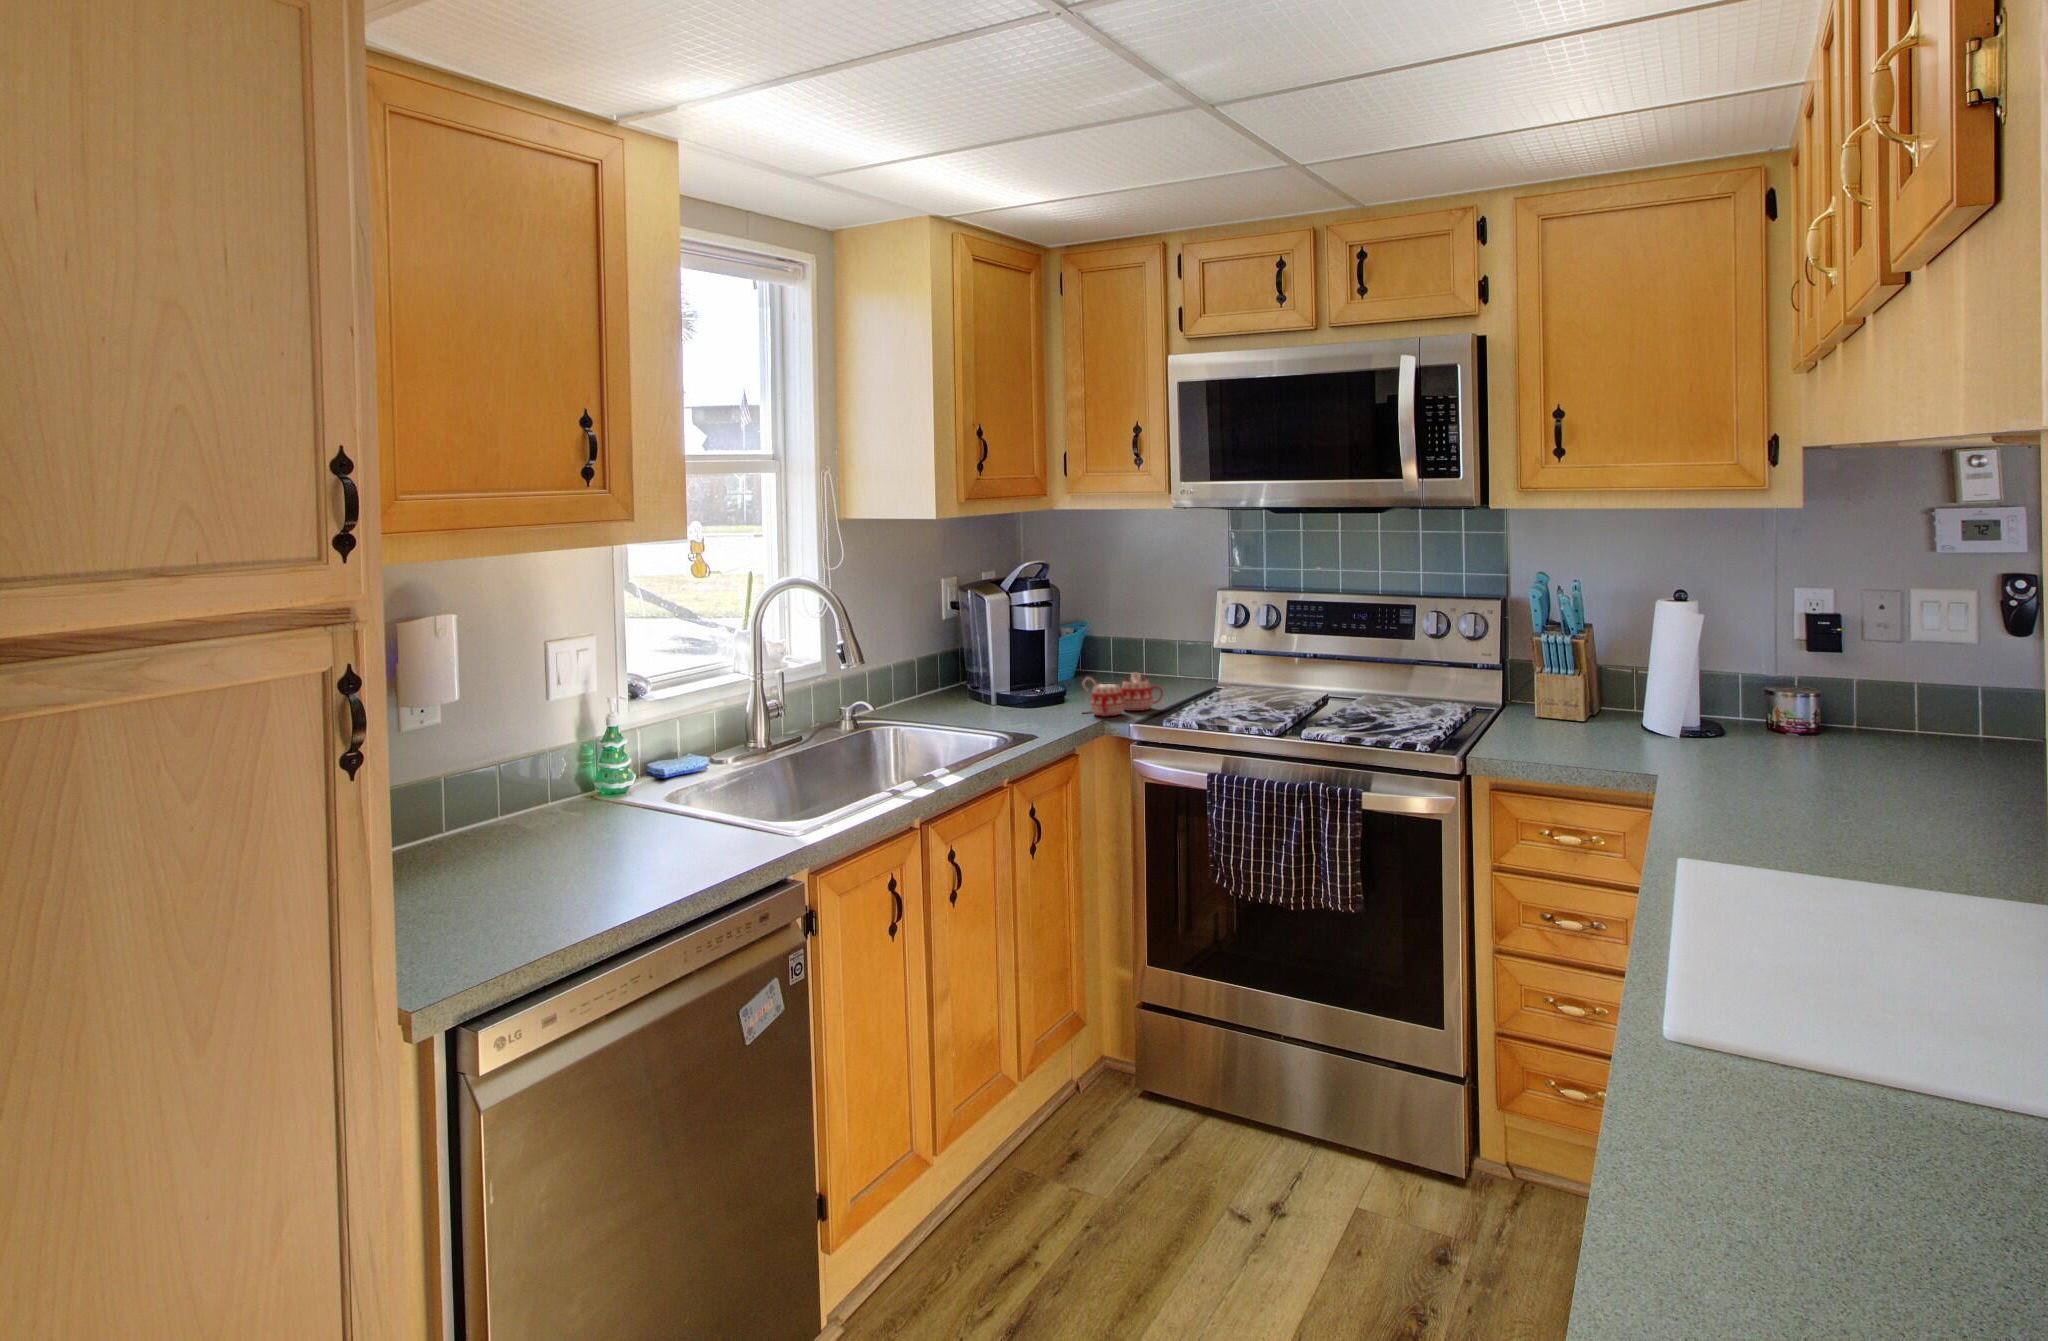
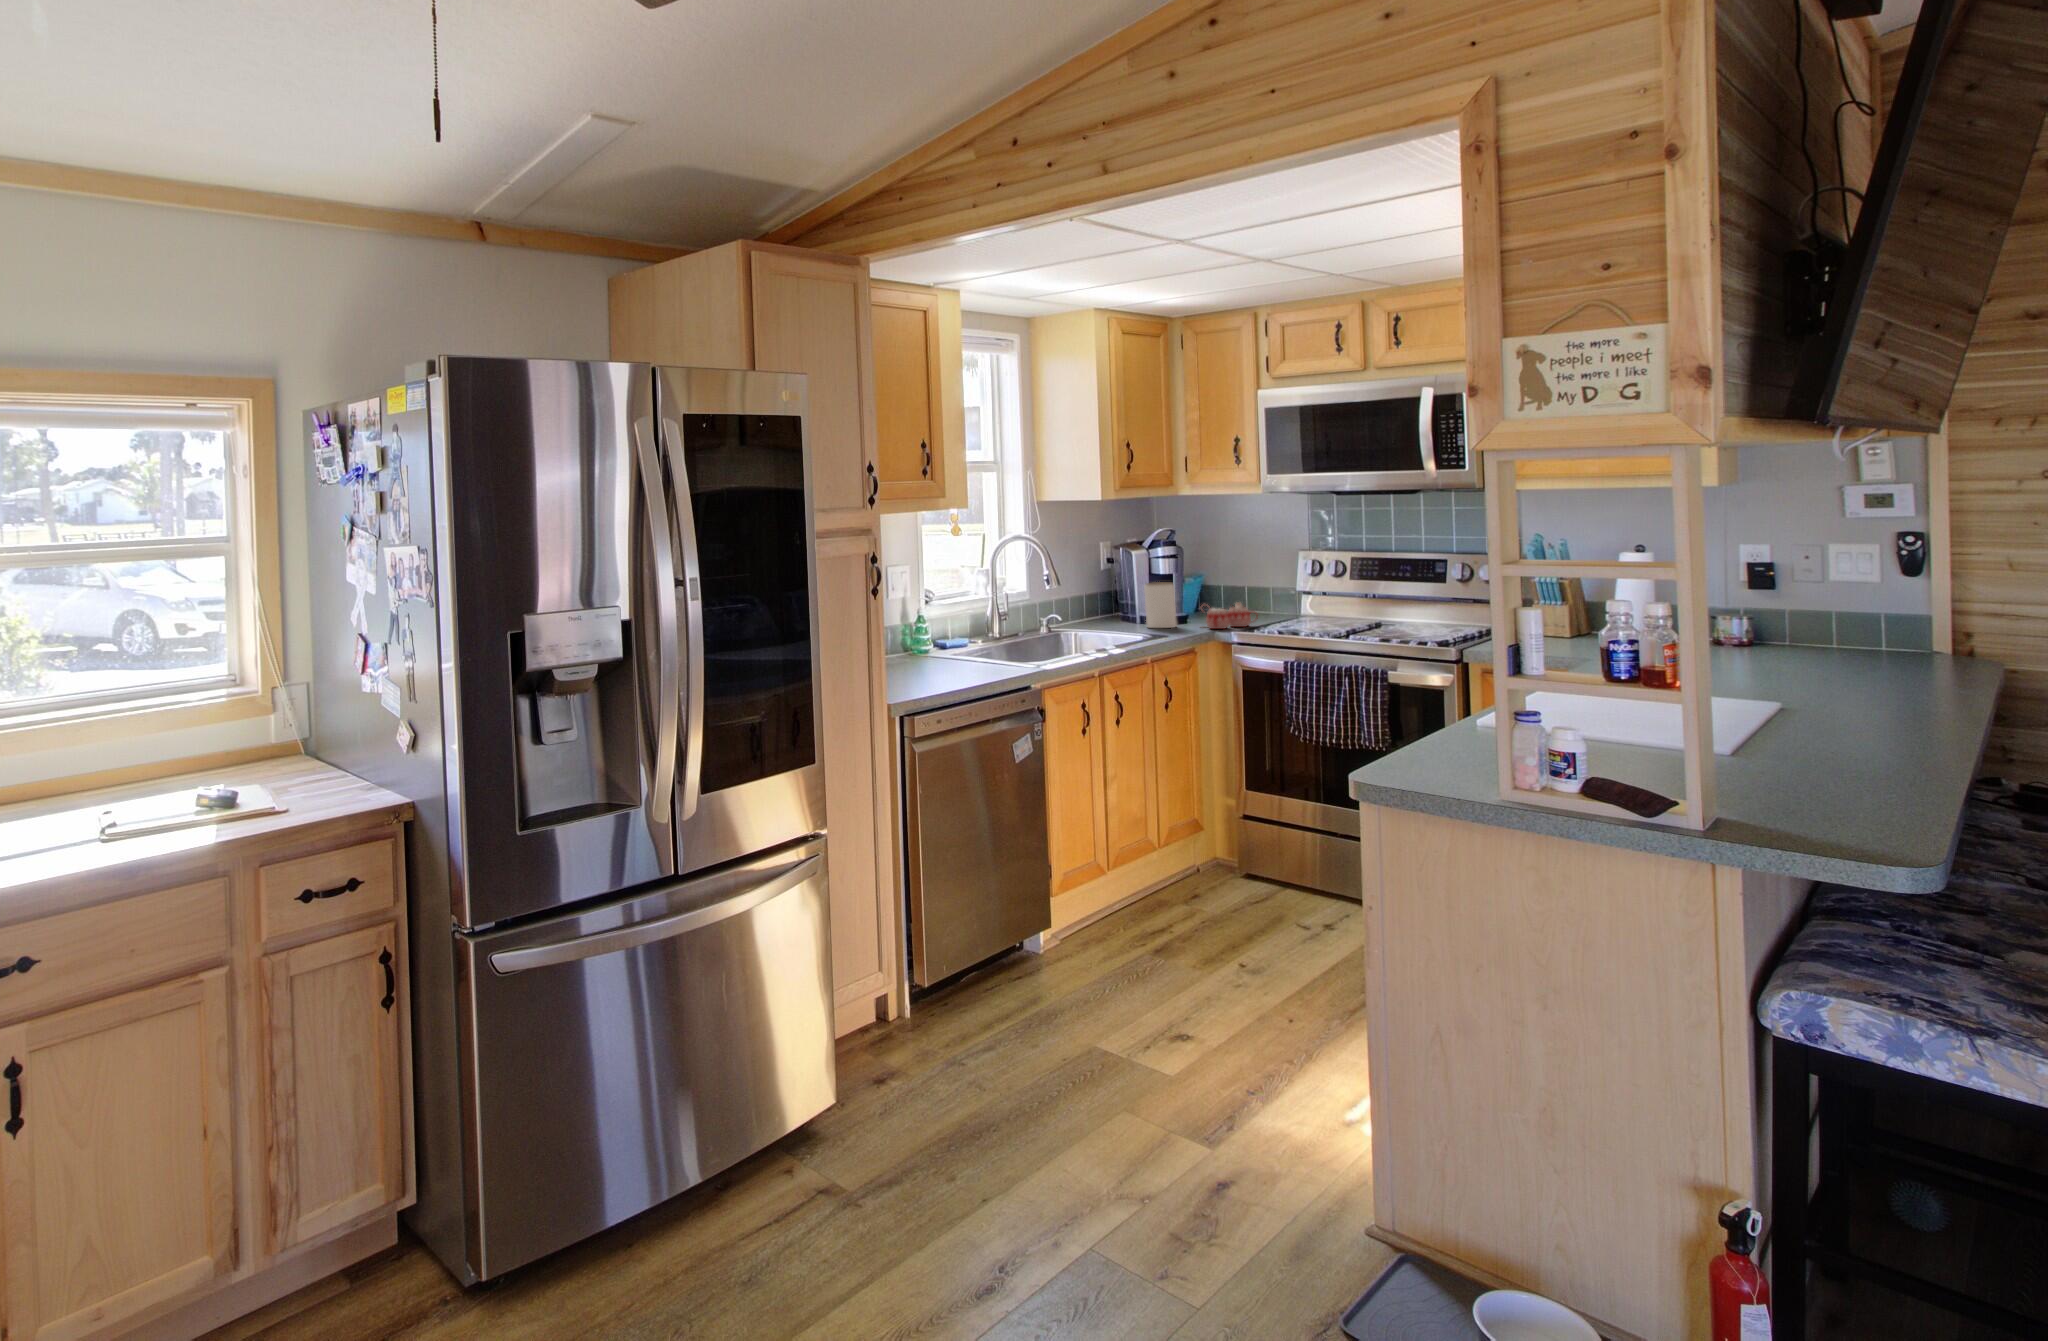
jar: none [1000,643,1048,716] -> present [1144,582,1177,628]

